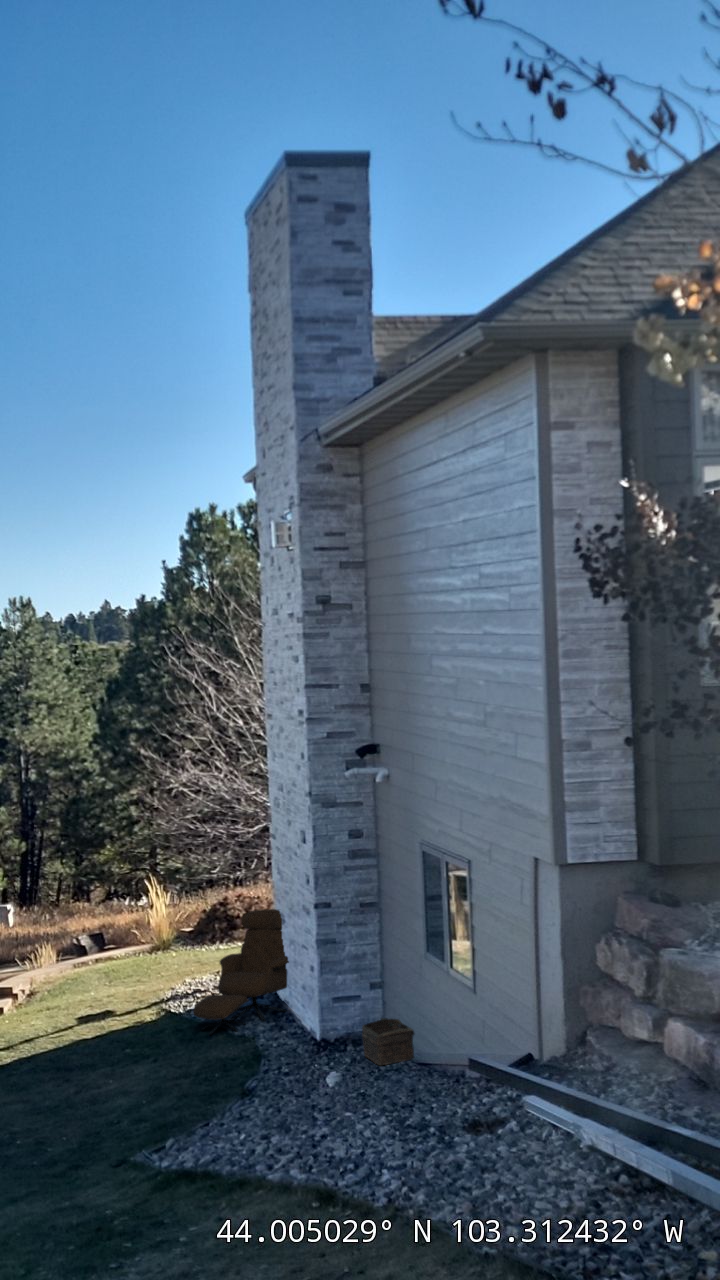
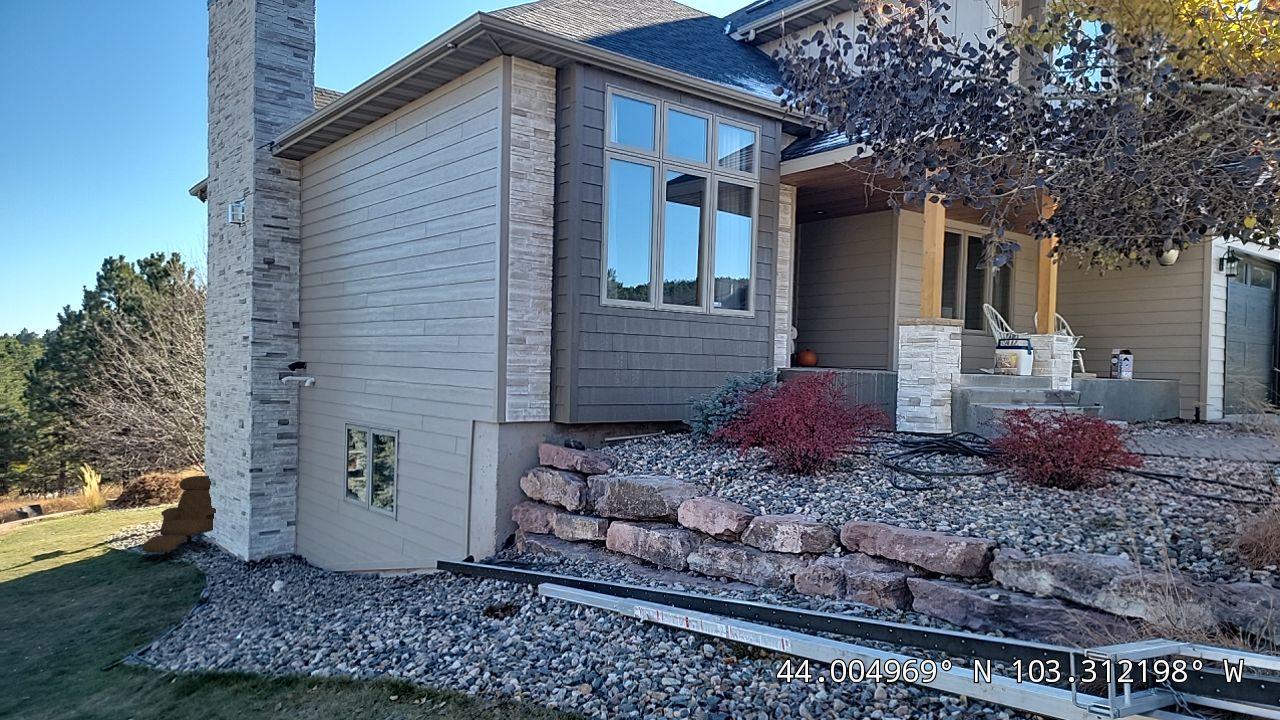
basket: present [362,1018,414,1065] -> none [286,541,325,572]

